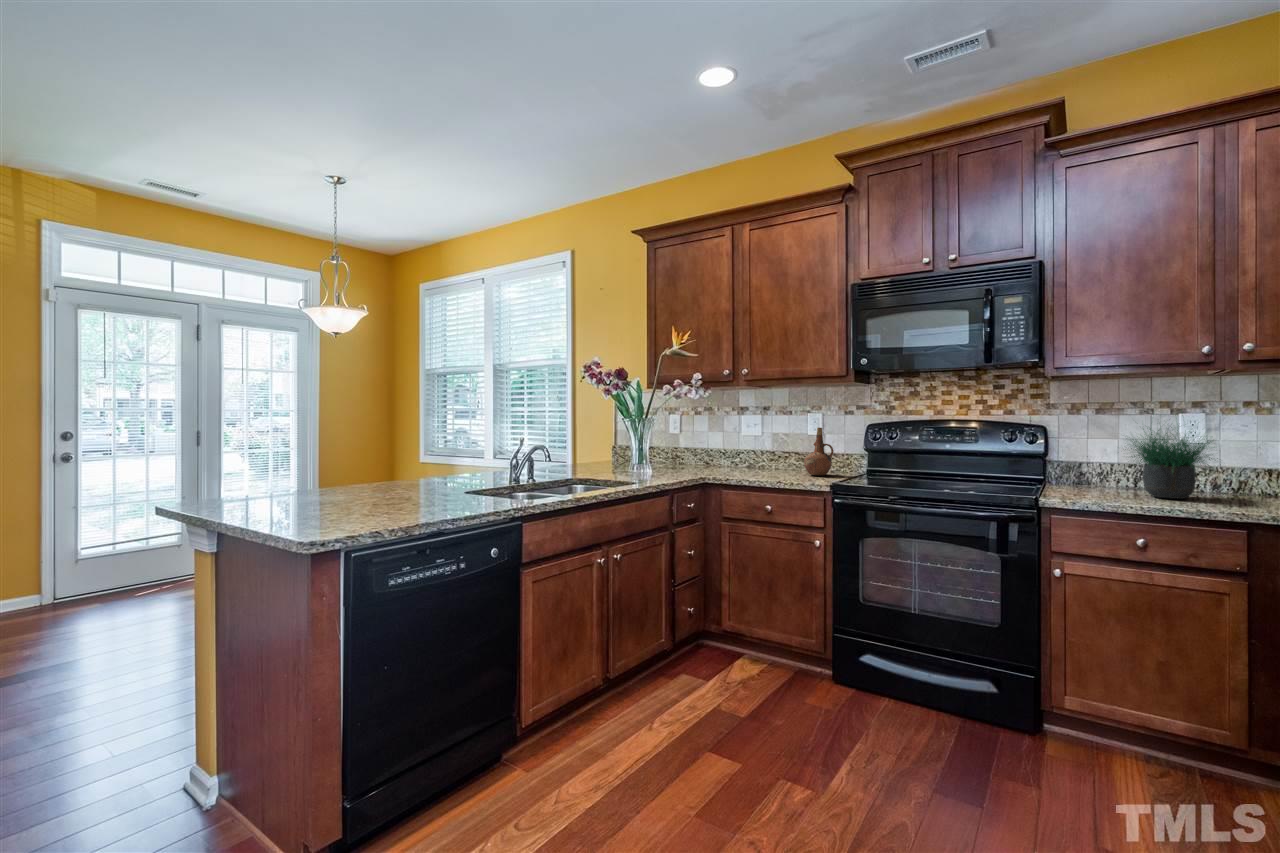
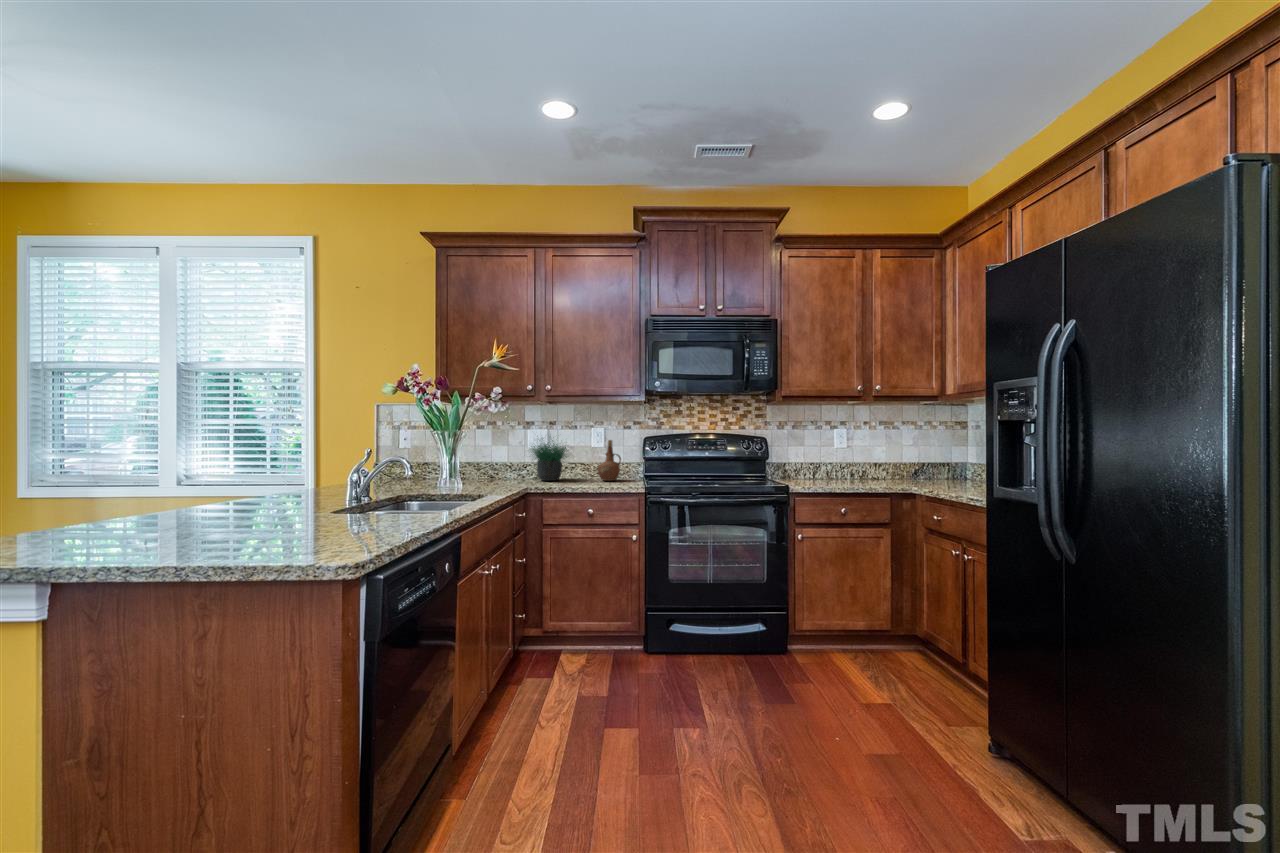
potted plant: present [1131,429,1212,499] -> present [531,440,567,481]

